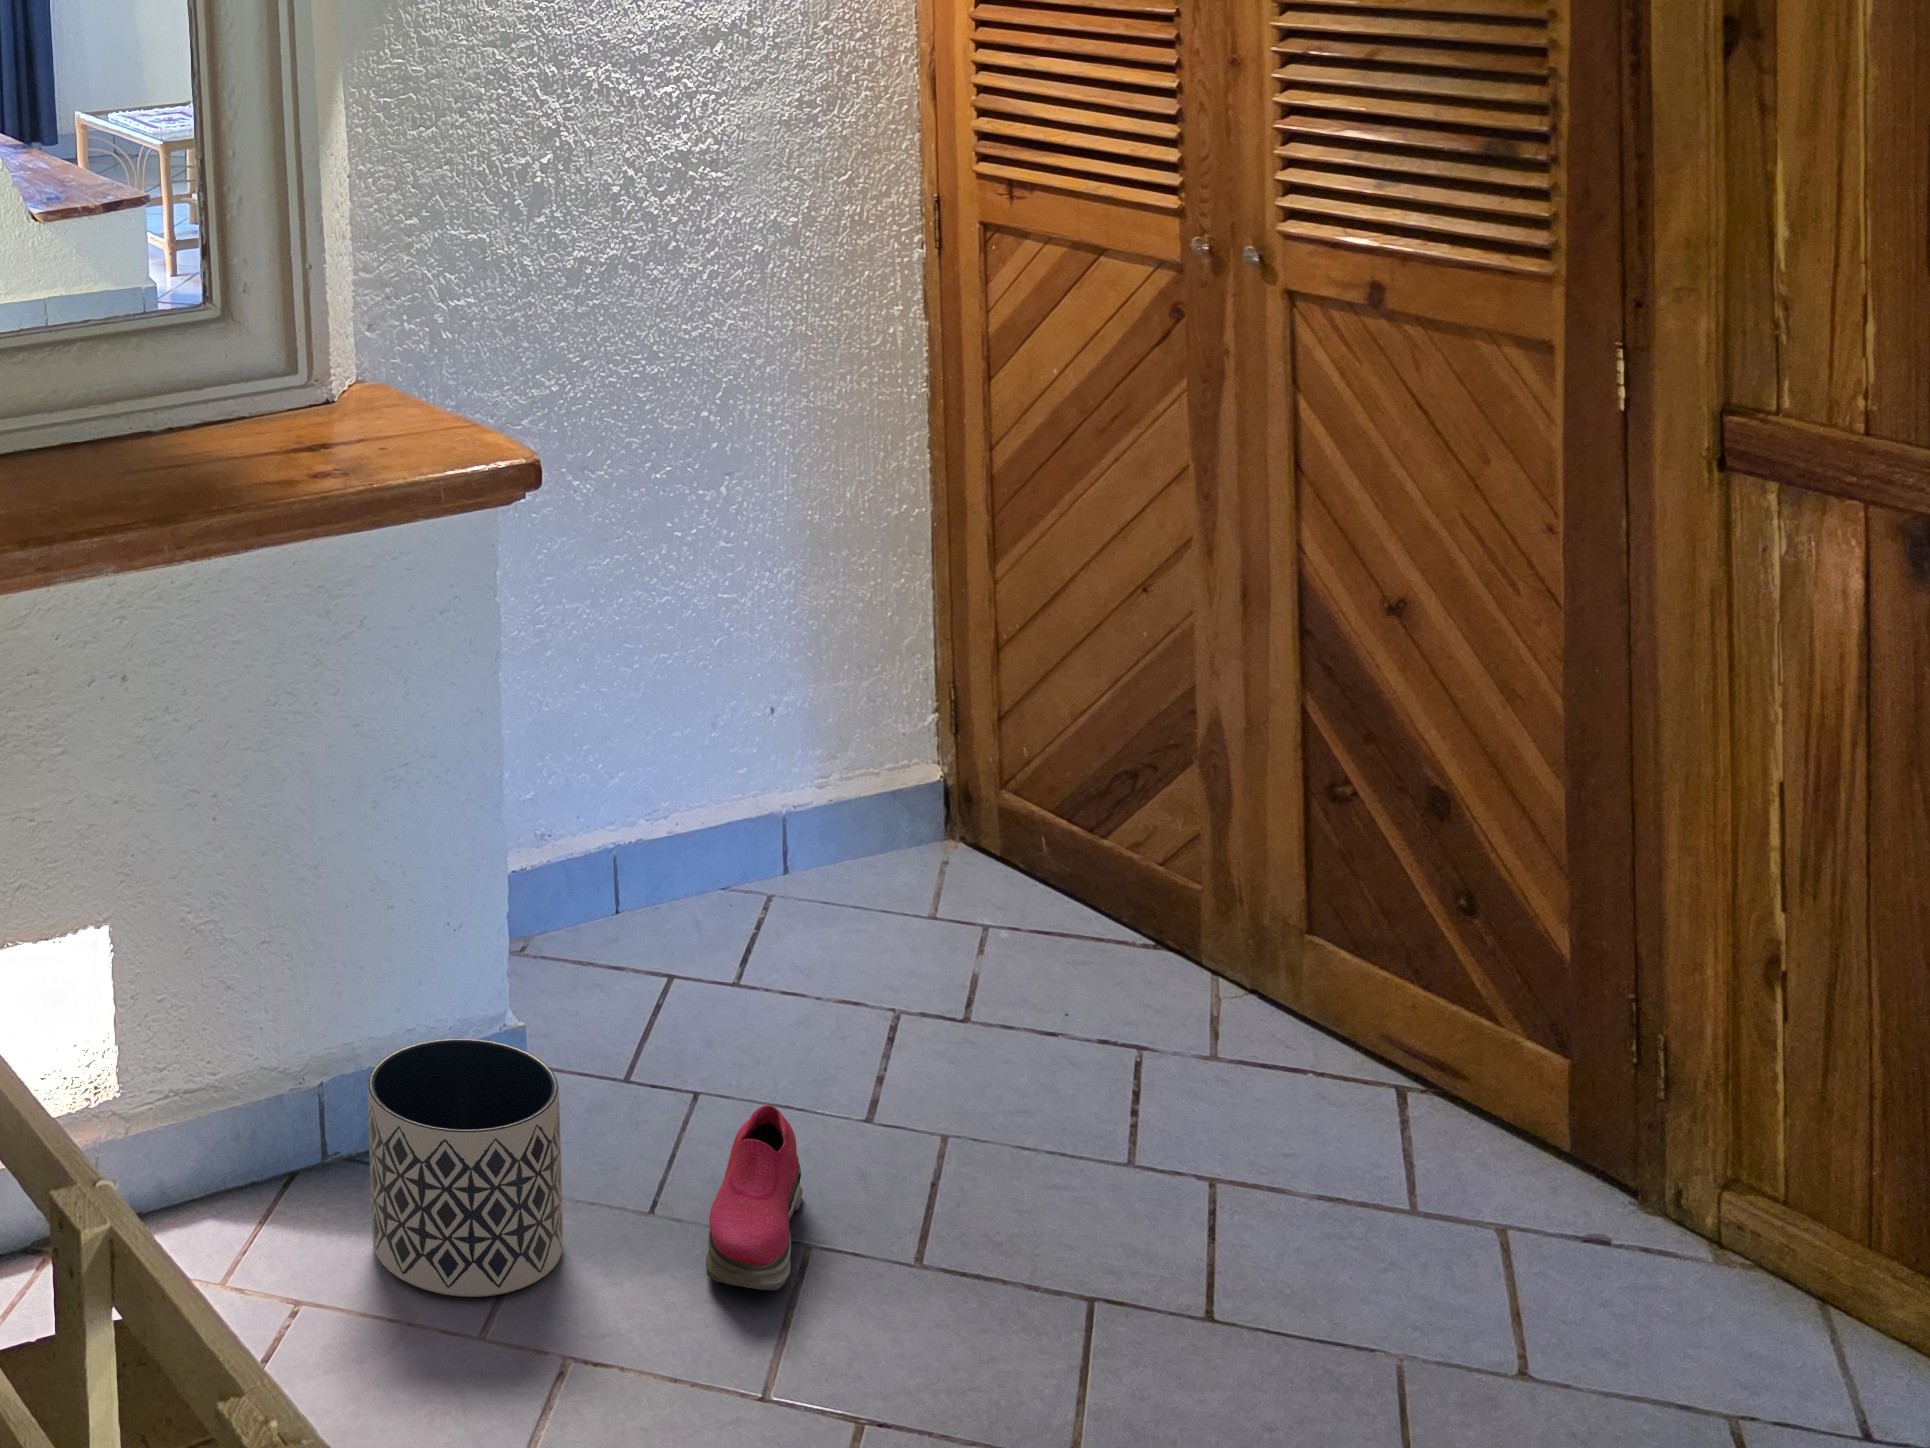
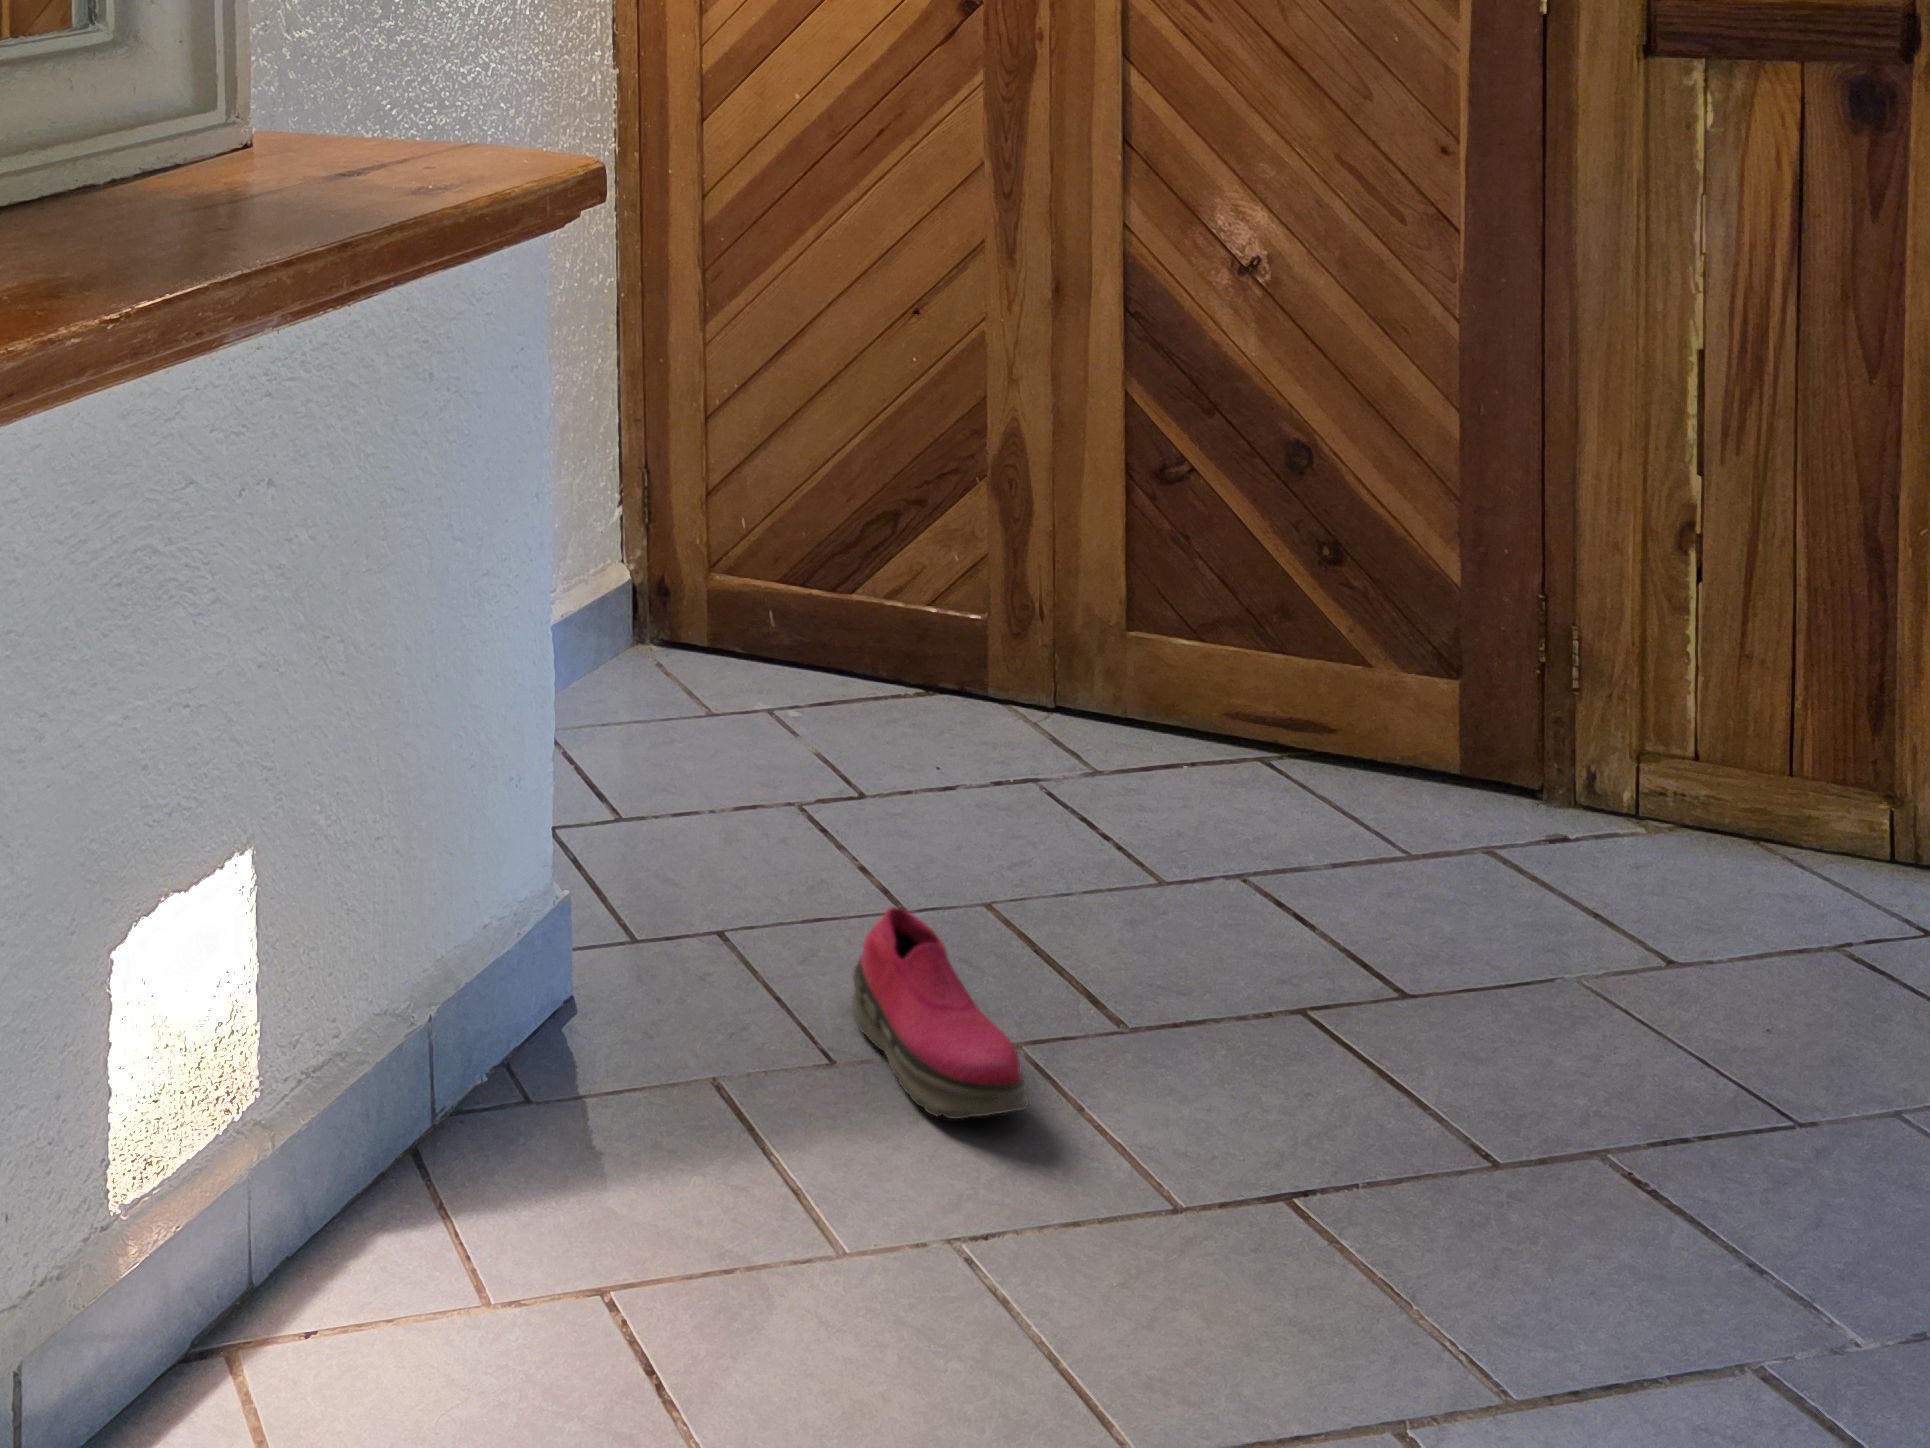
planter: present [368,1038,563,1297] -> none [526,905,776,1237]

